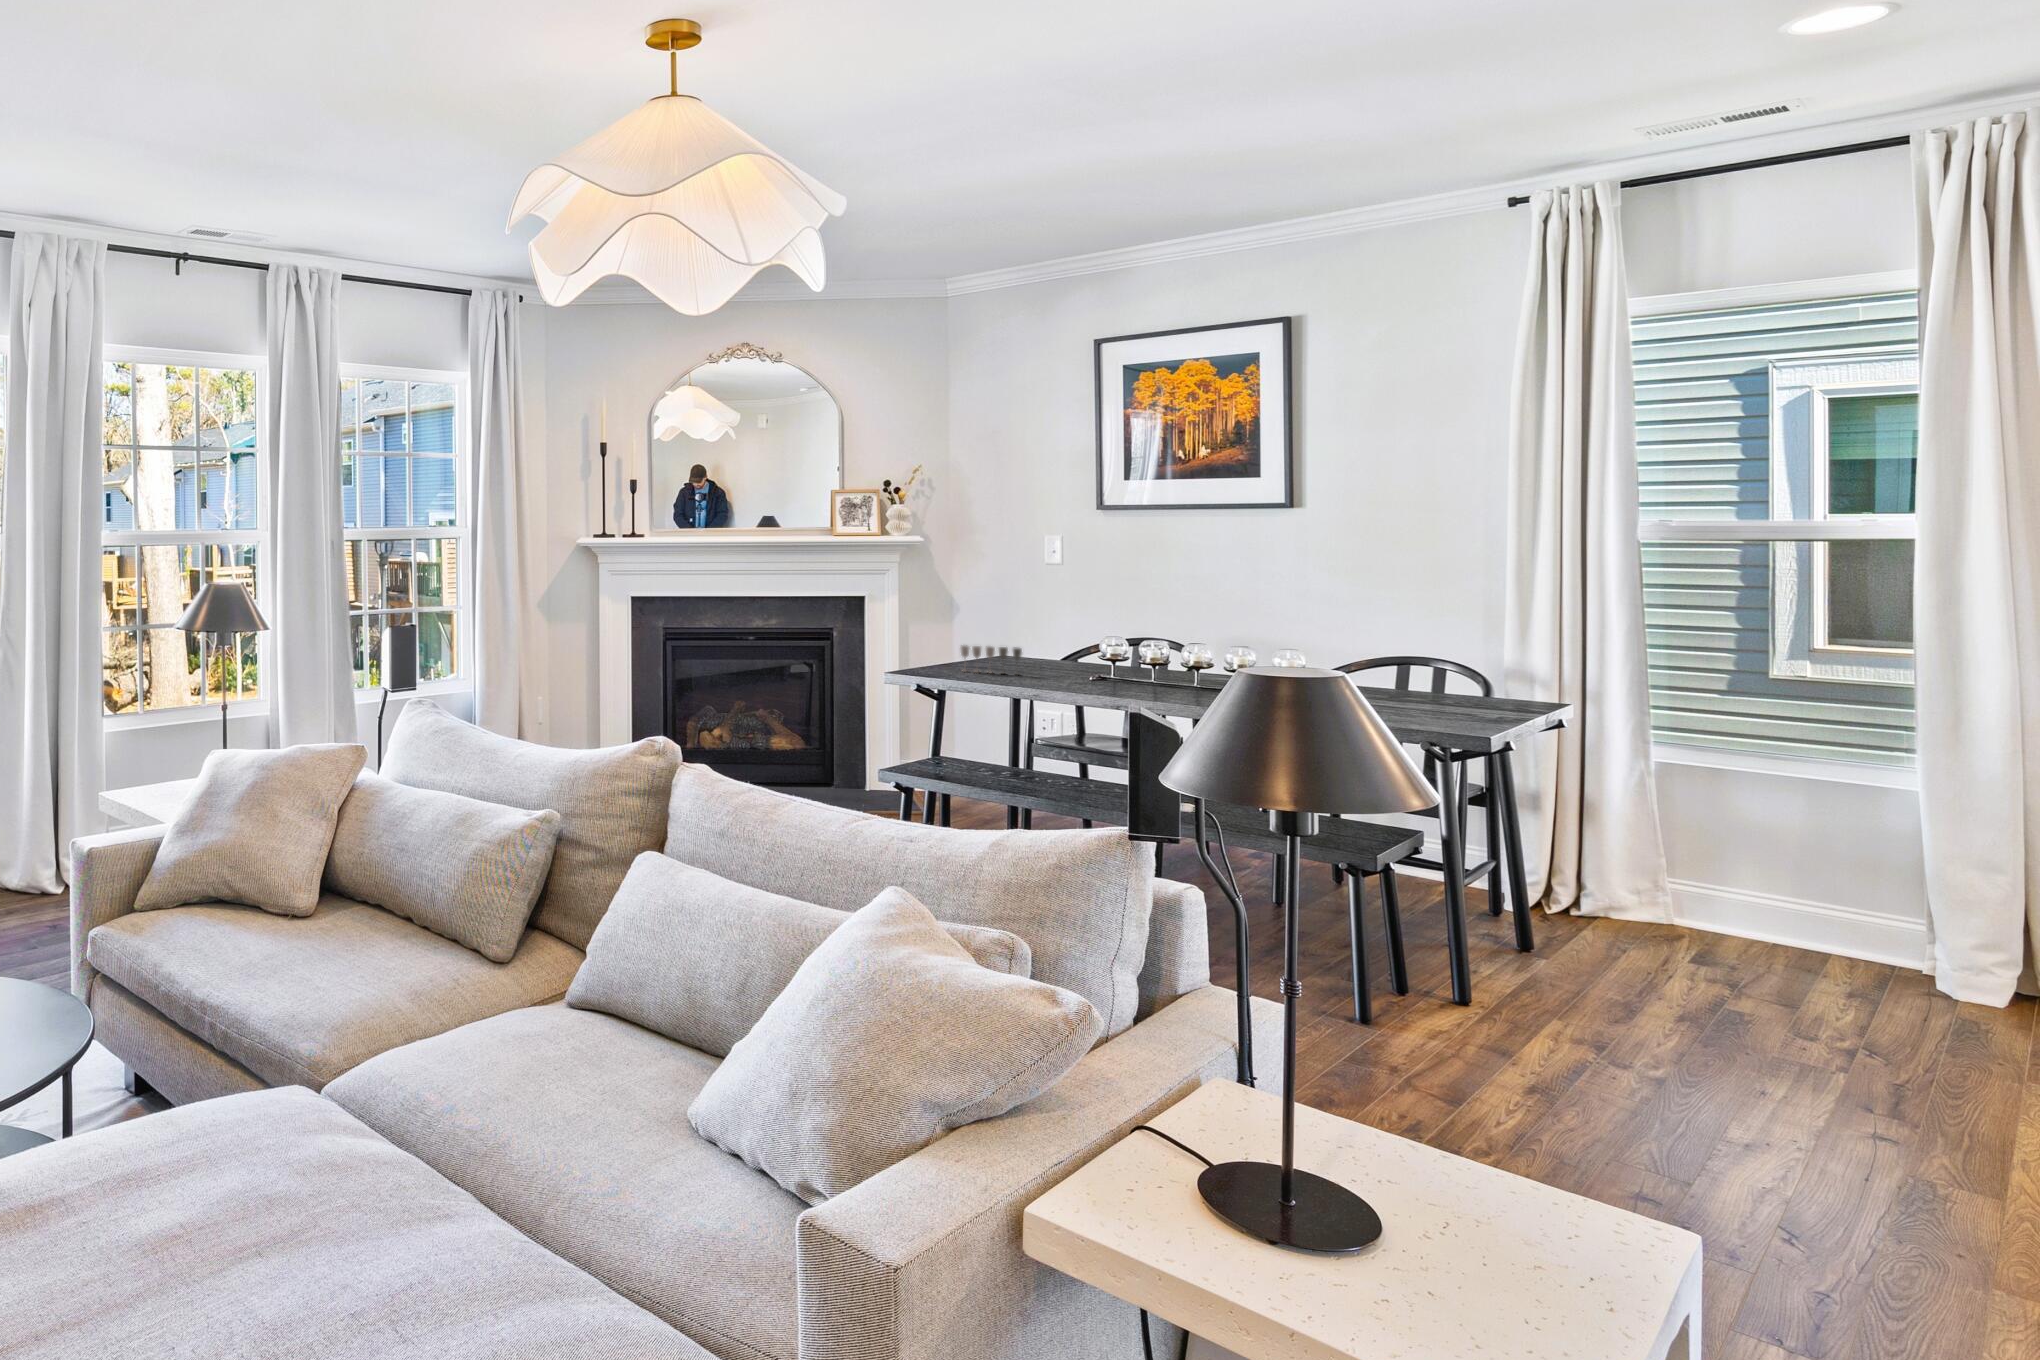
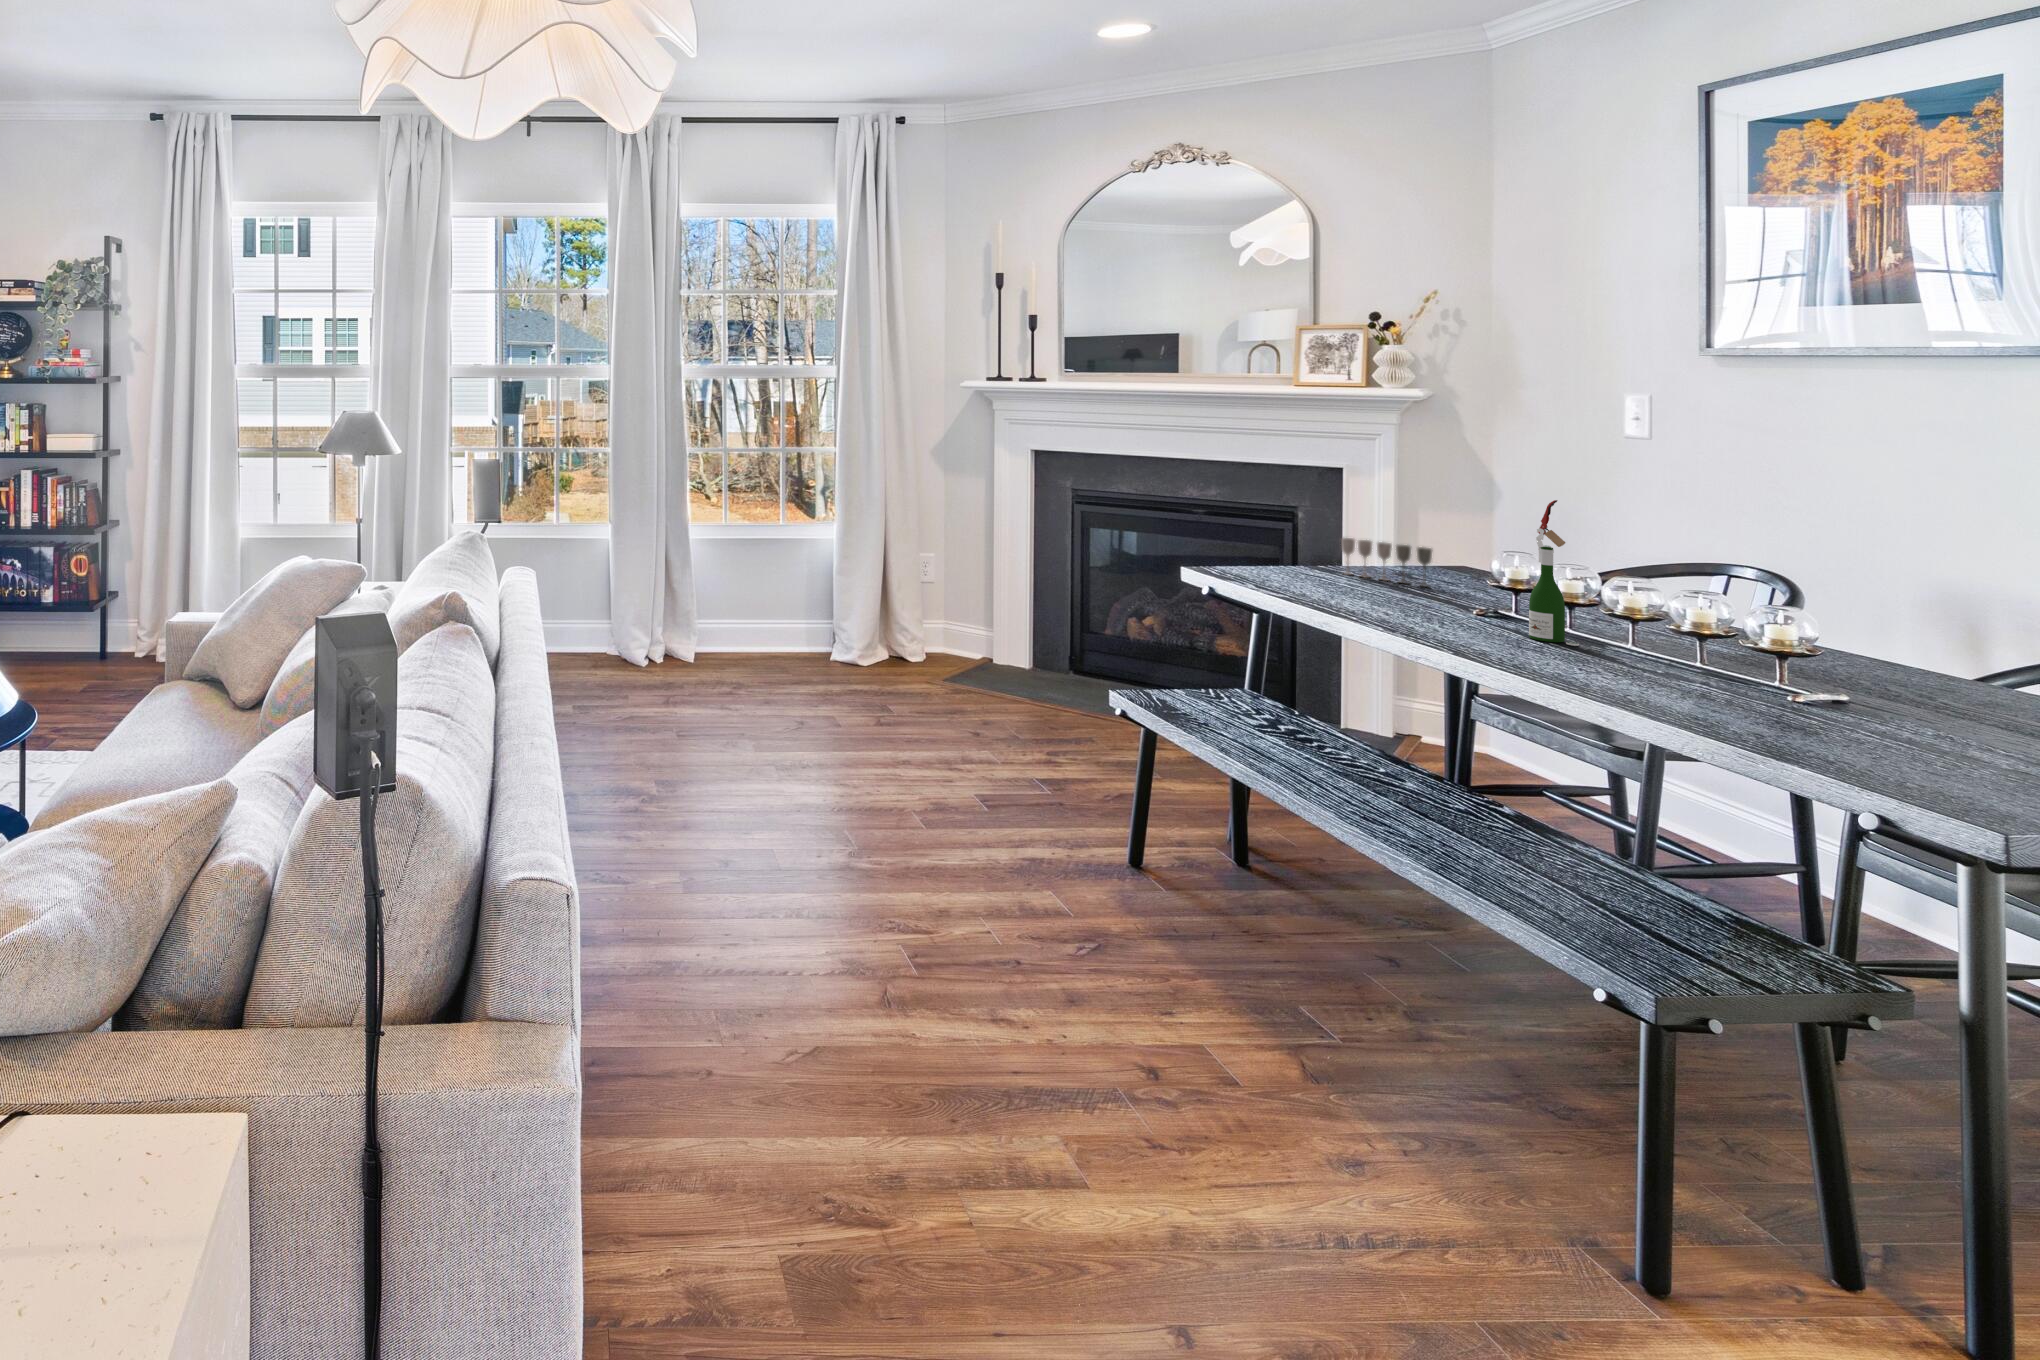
wine bottle: none [1140,608,1170,701] -> present [1529,500,1579,646]

